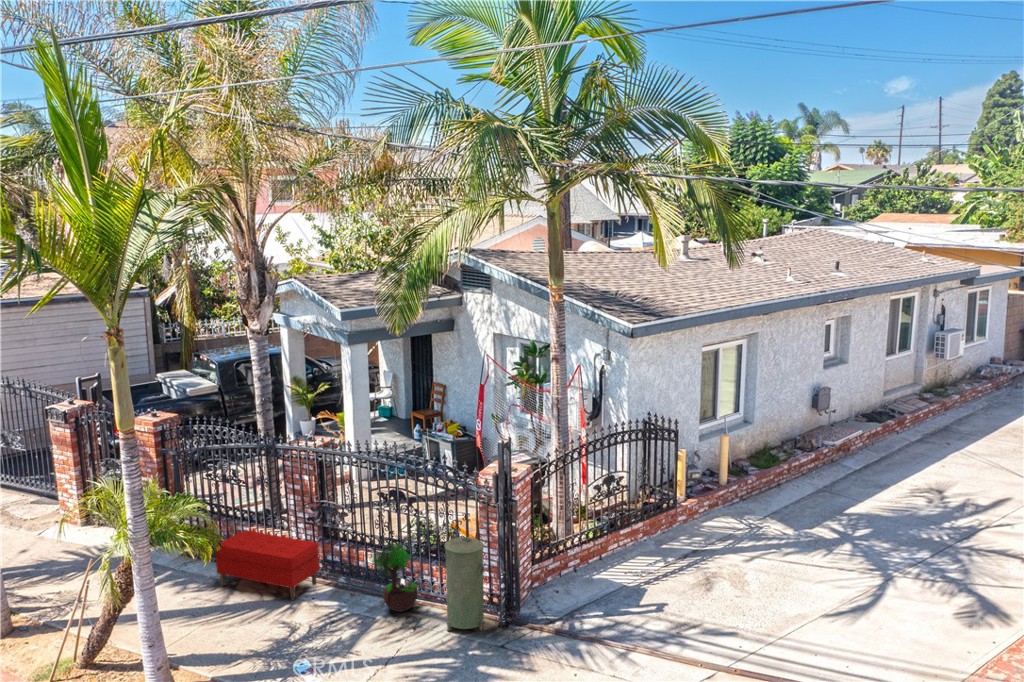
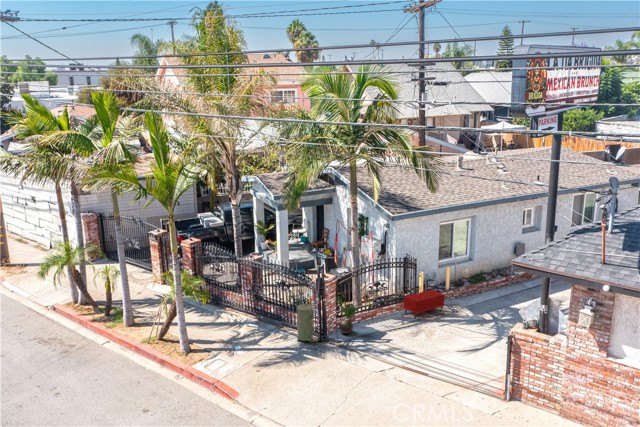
bench: present [215,530,319,600] -> present [404,290,445,318]
potted tree: present [372,543,417,612] -> present [339,306,355,334]

